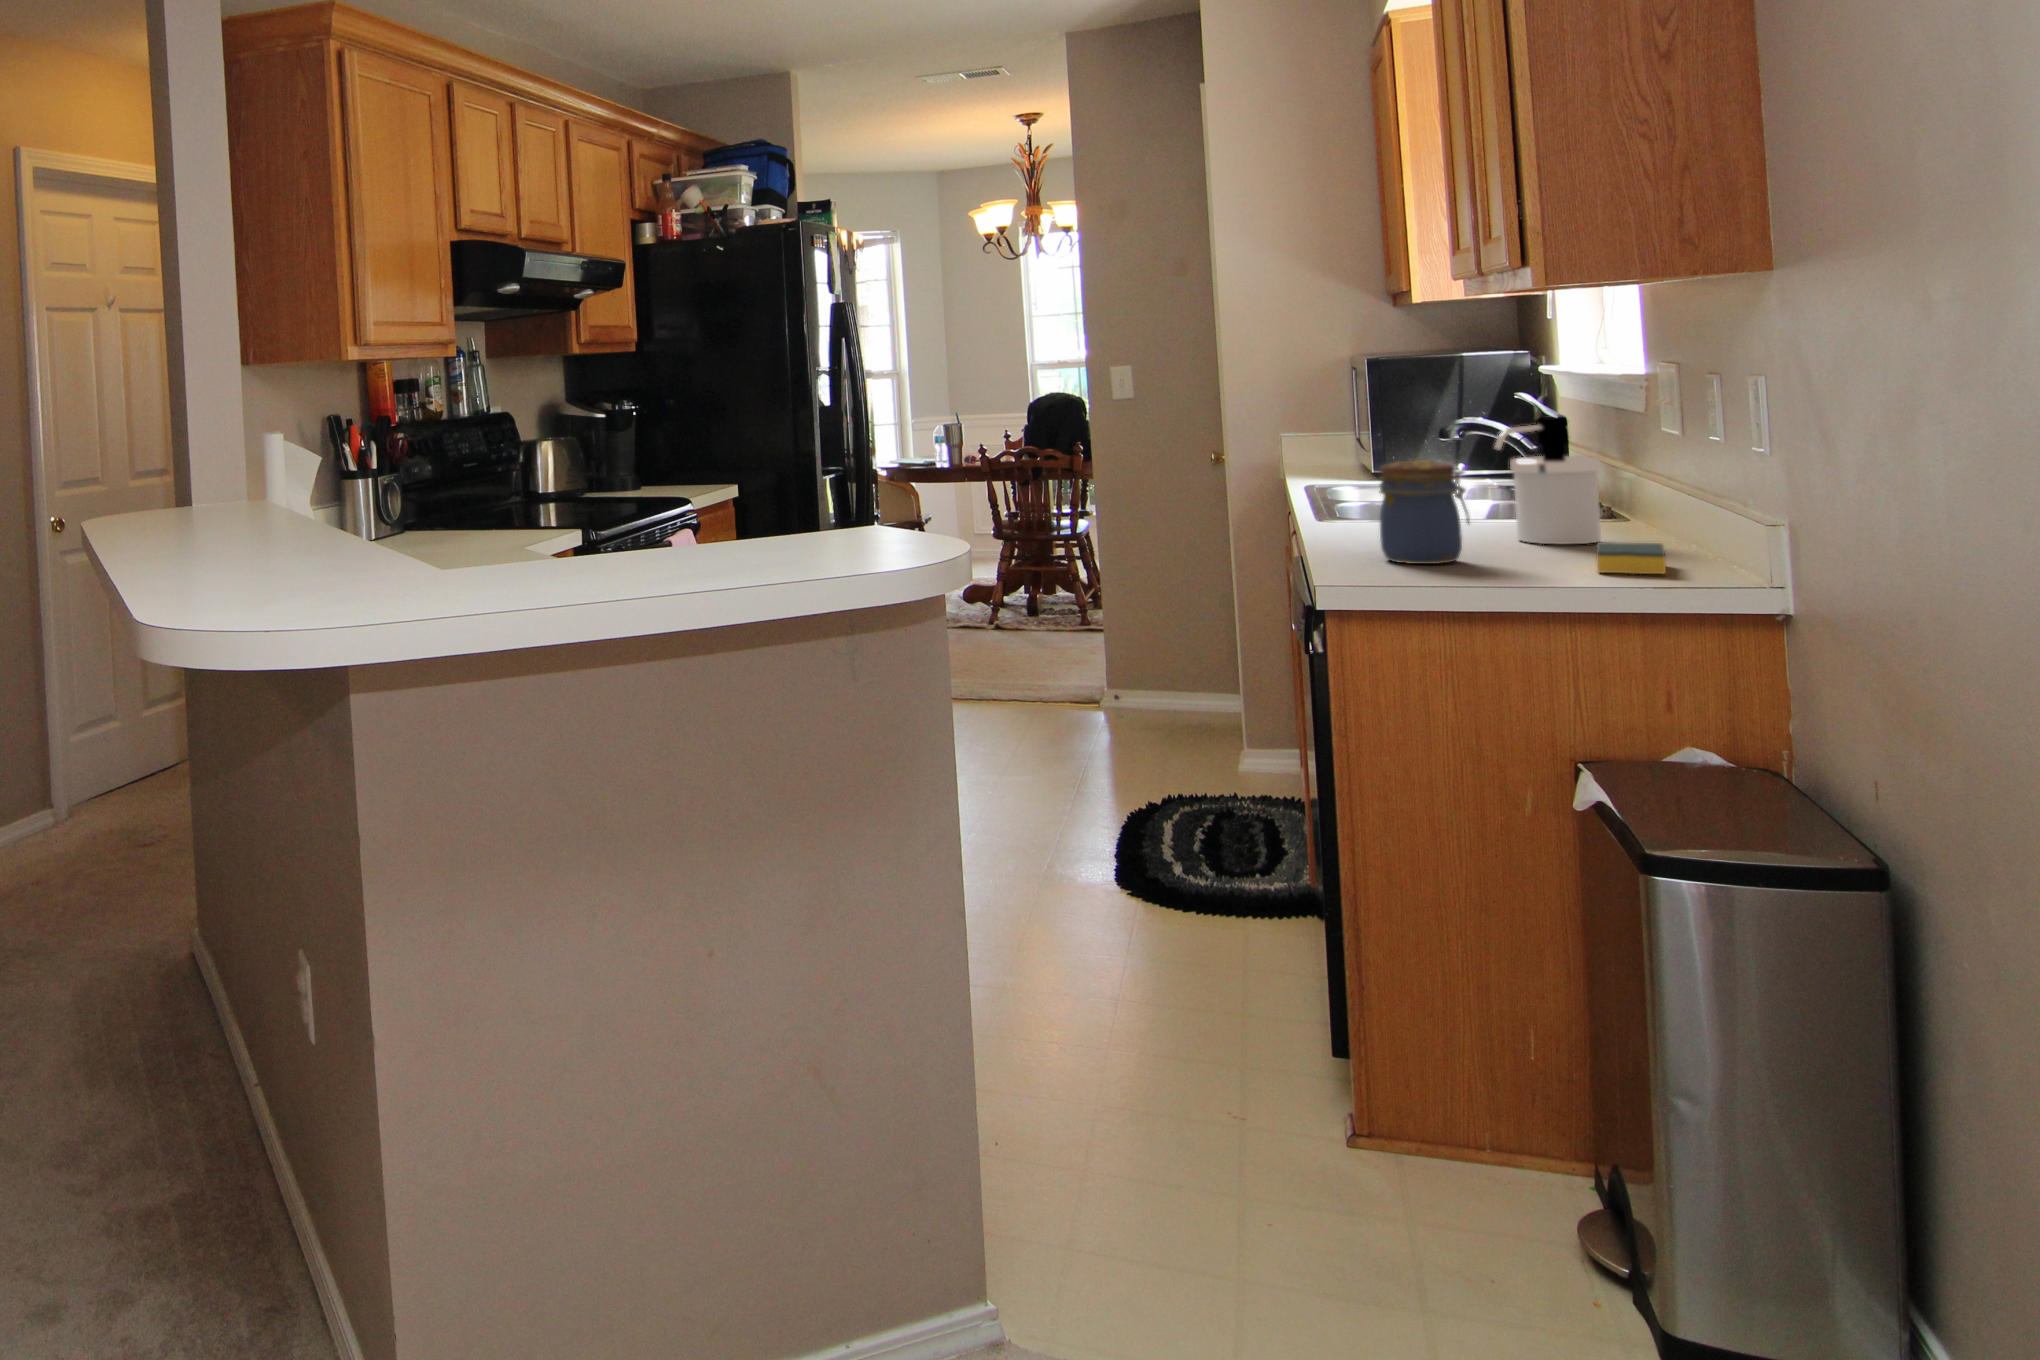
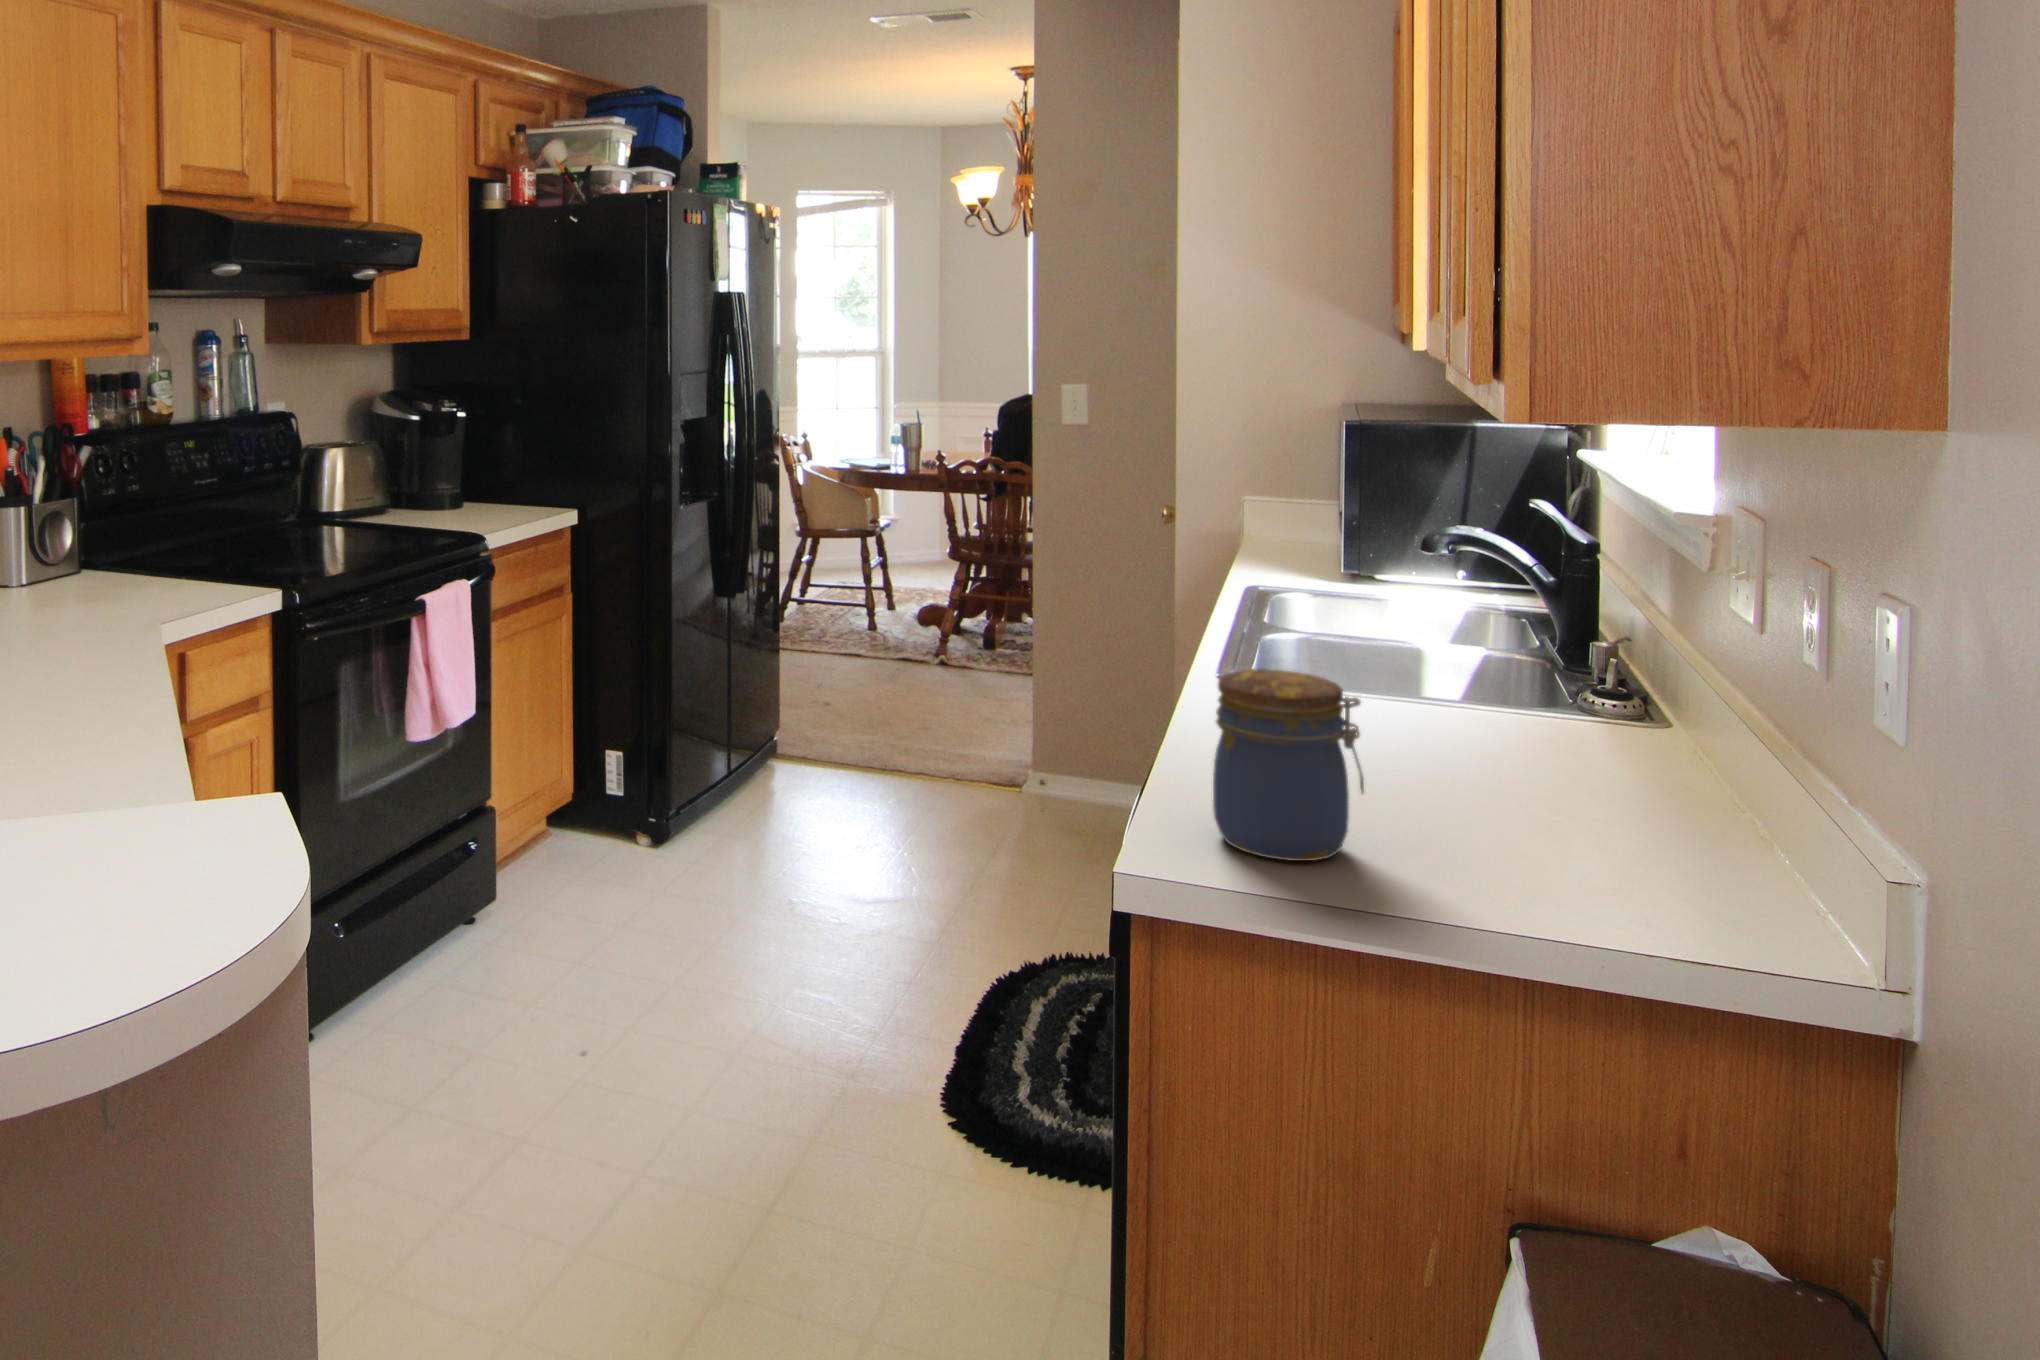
soap dispenser: present [1494,417,1601,544] -> none [1431,586,1614,809]
sponge: present [1596,542,1666,574] -> none [1573,846,1703,949]

